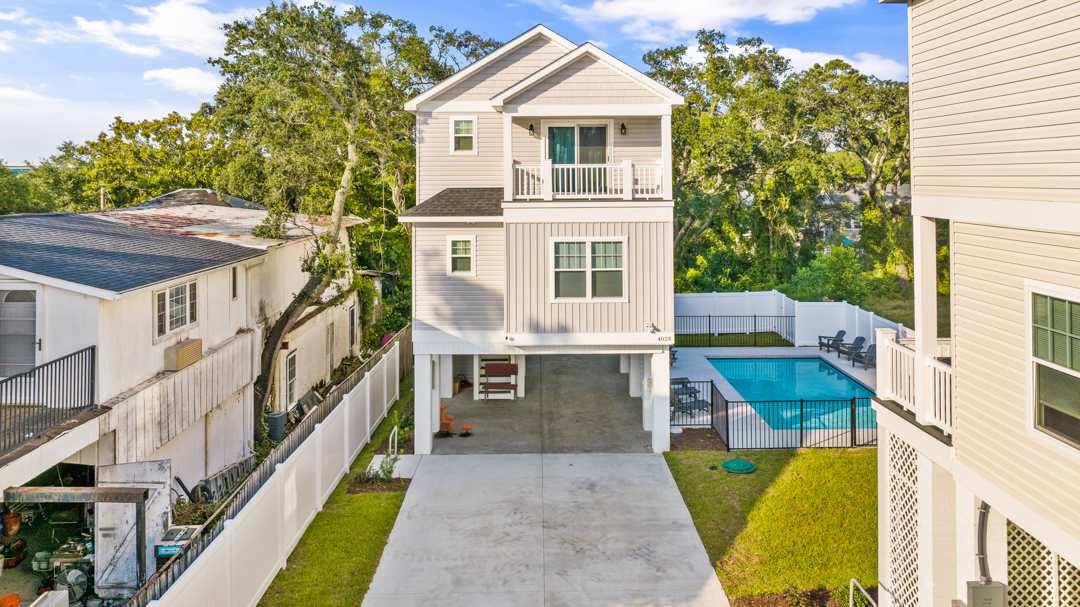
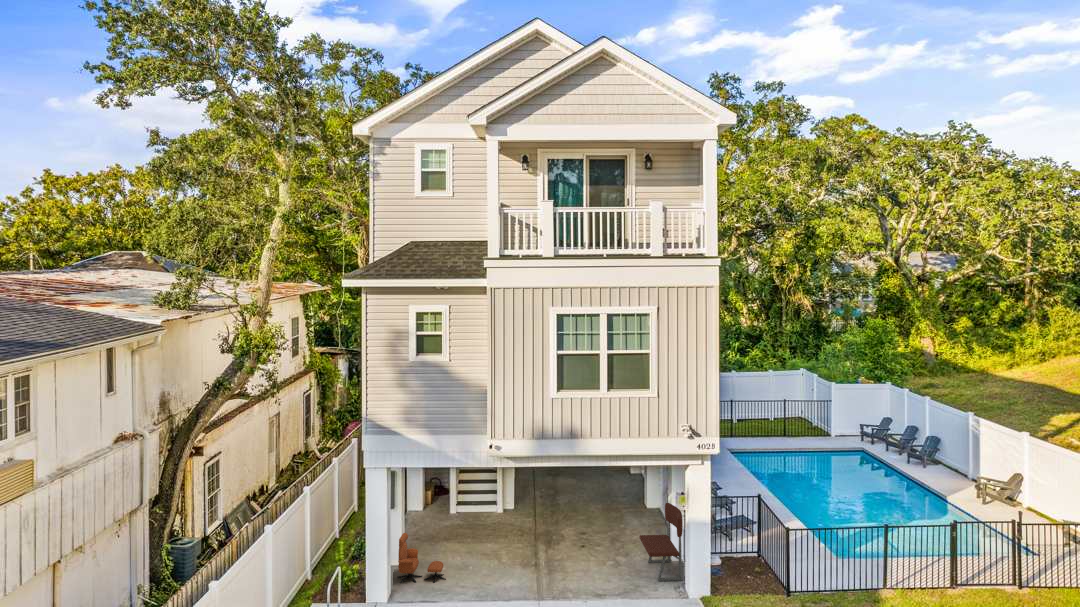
bench: present [482,363,518,403] -> present [639,503,683,581]

